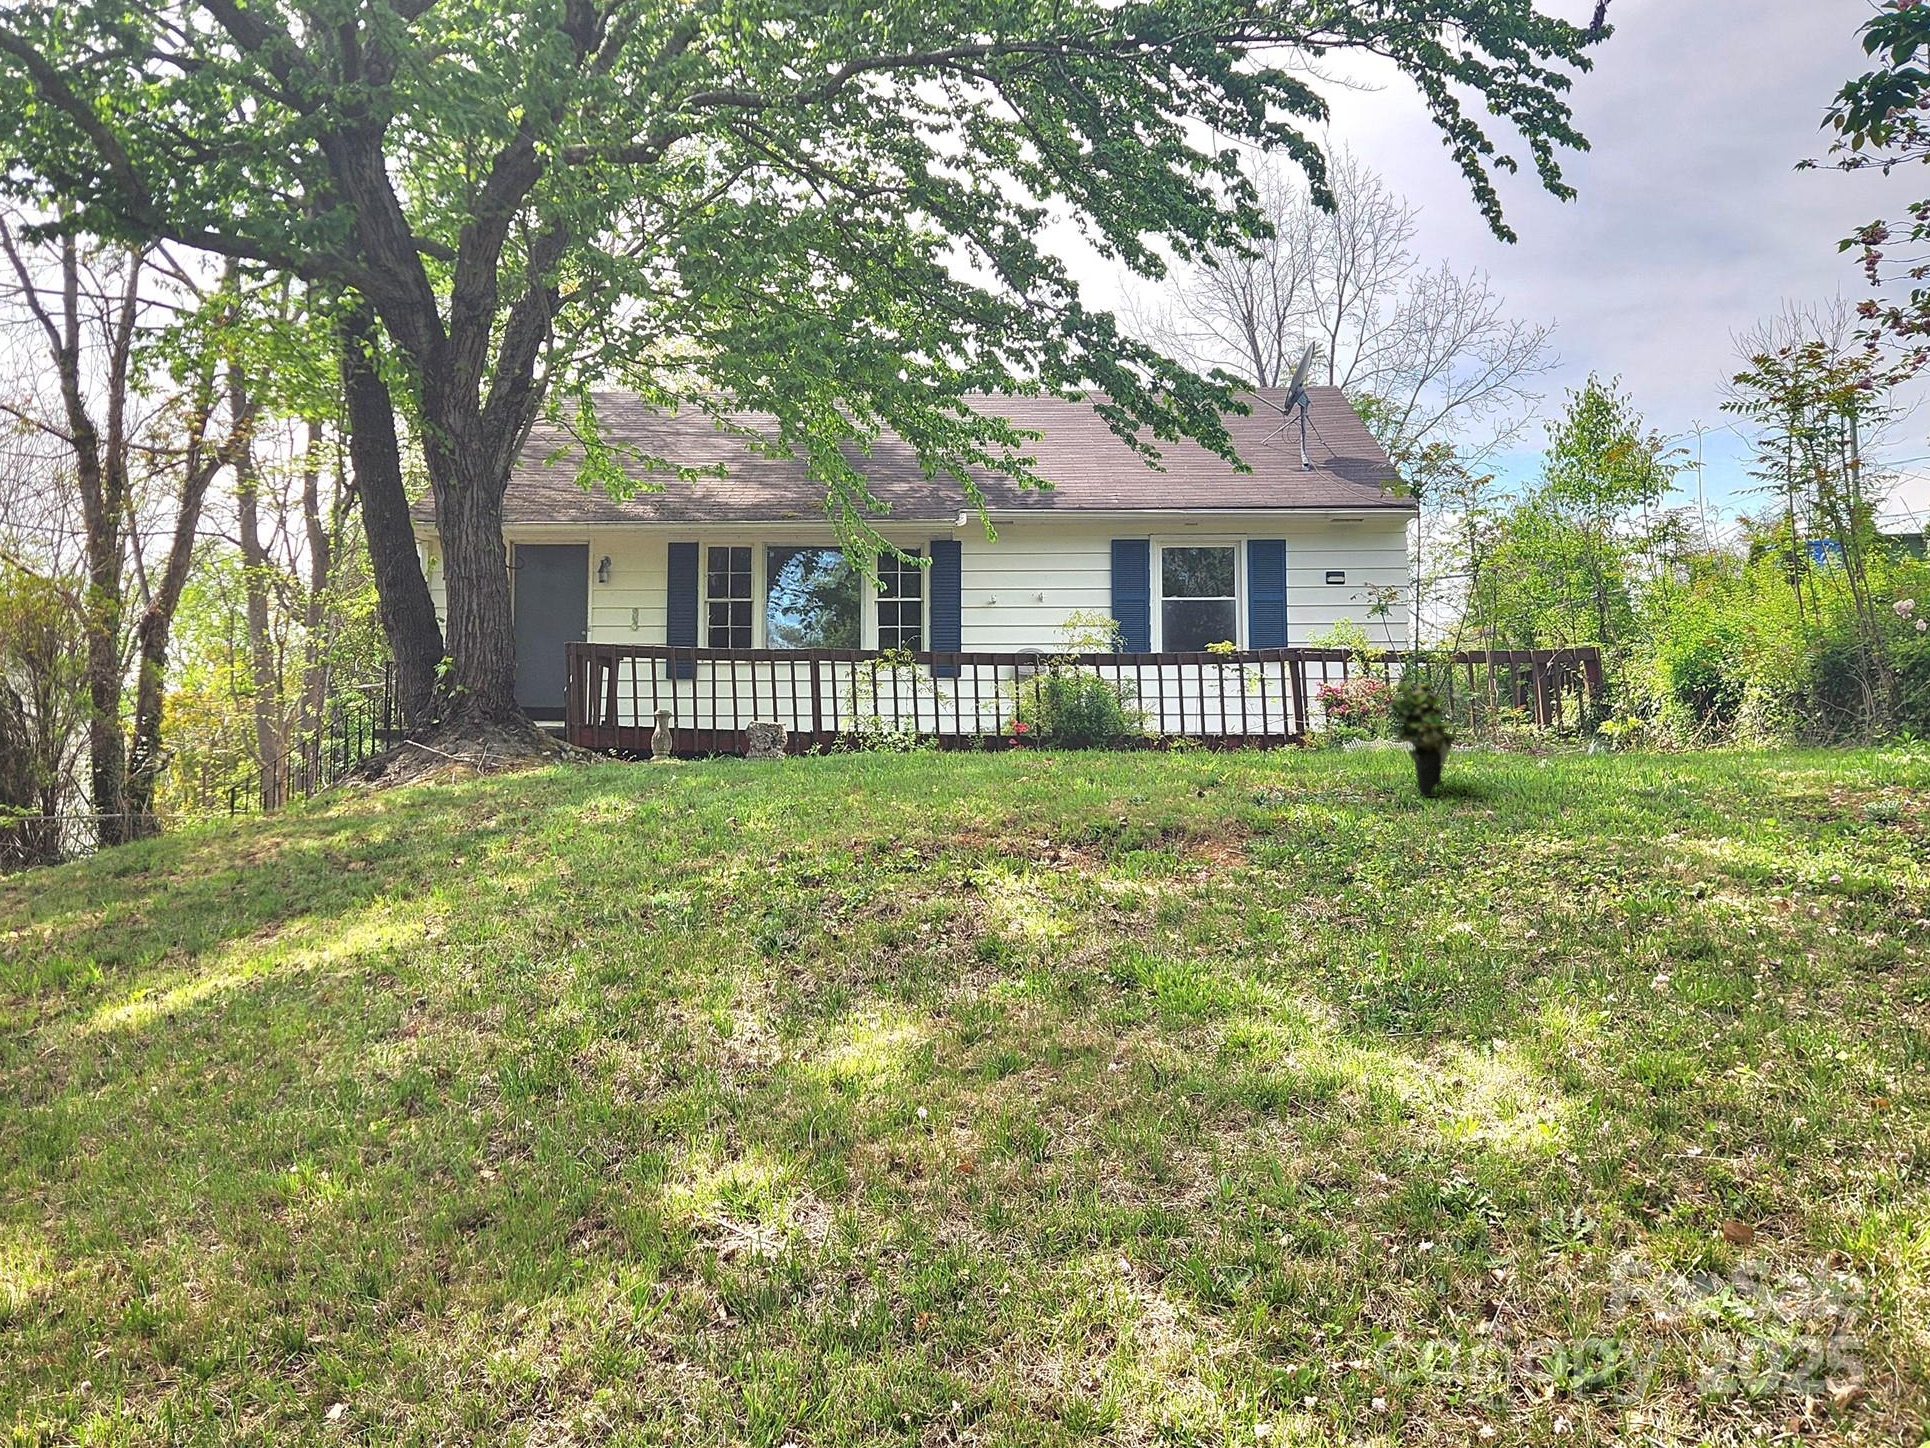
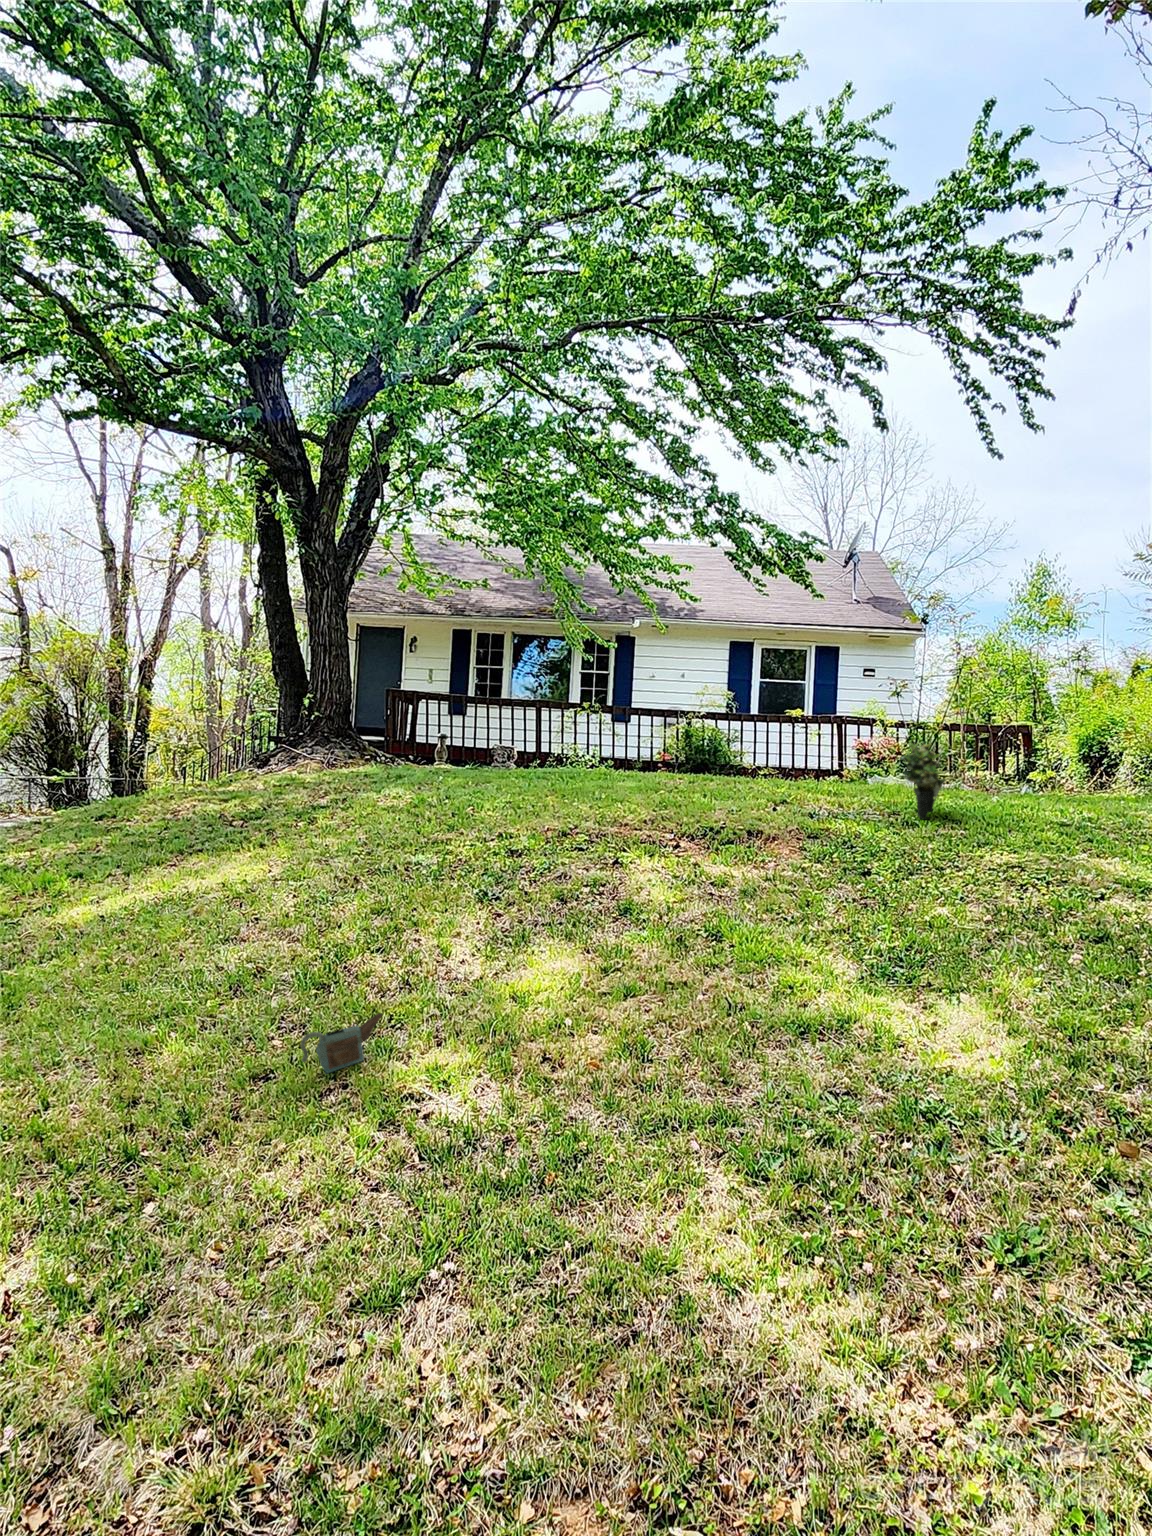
watering can: none [529,1112,648,1208] -> present [300,1013,382,1074]

